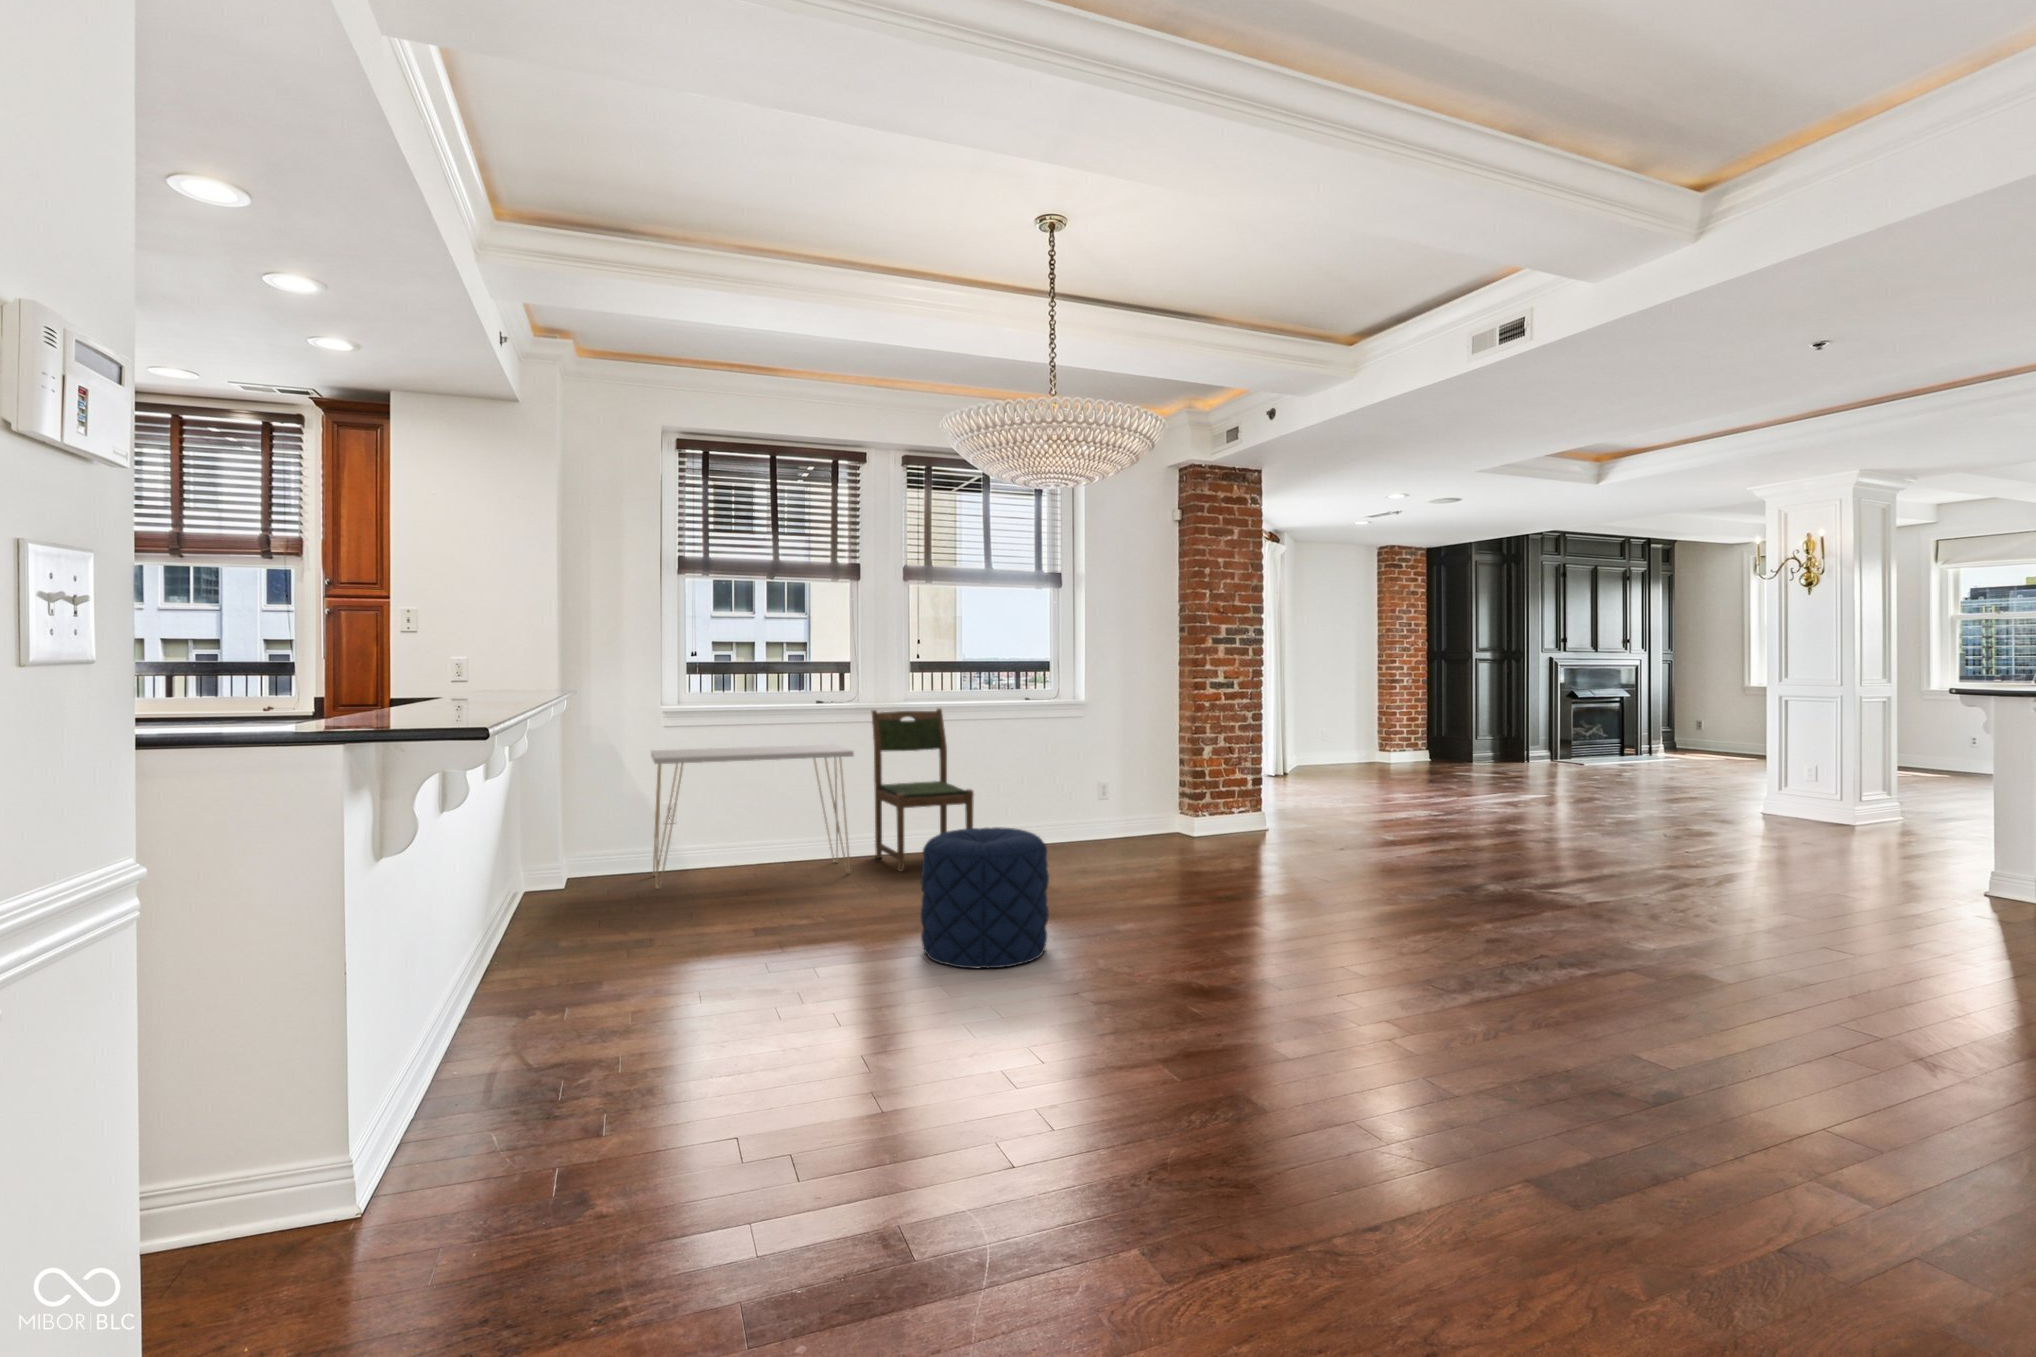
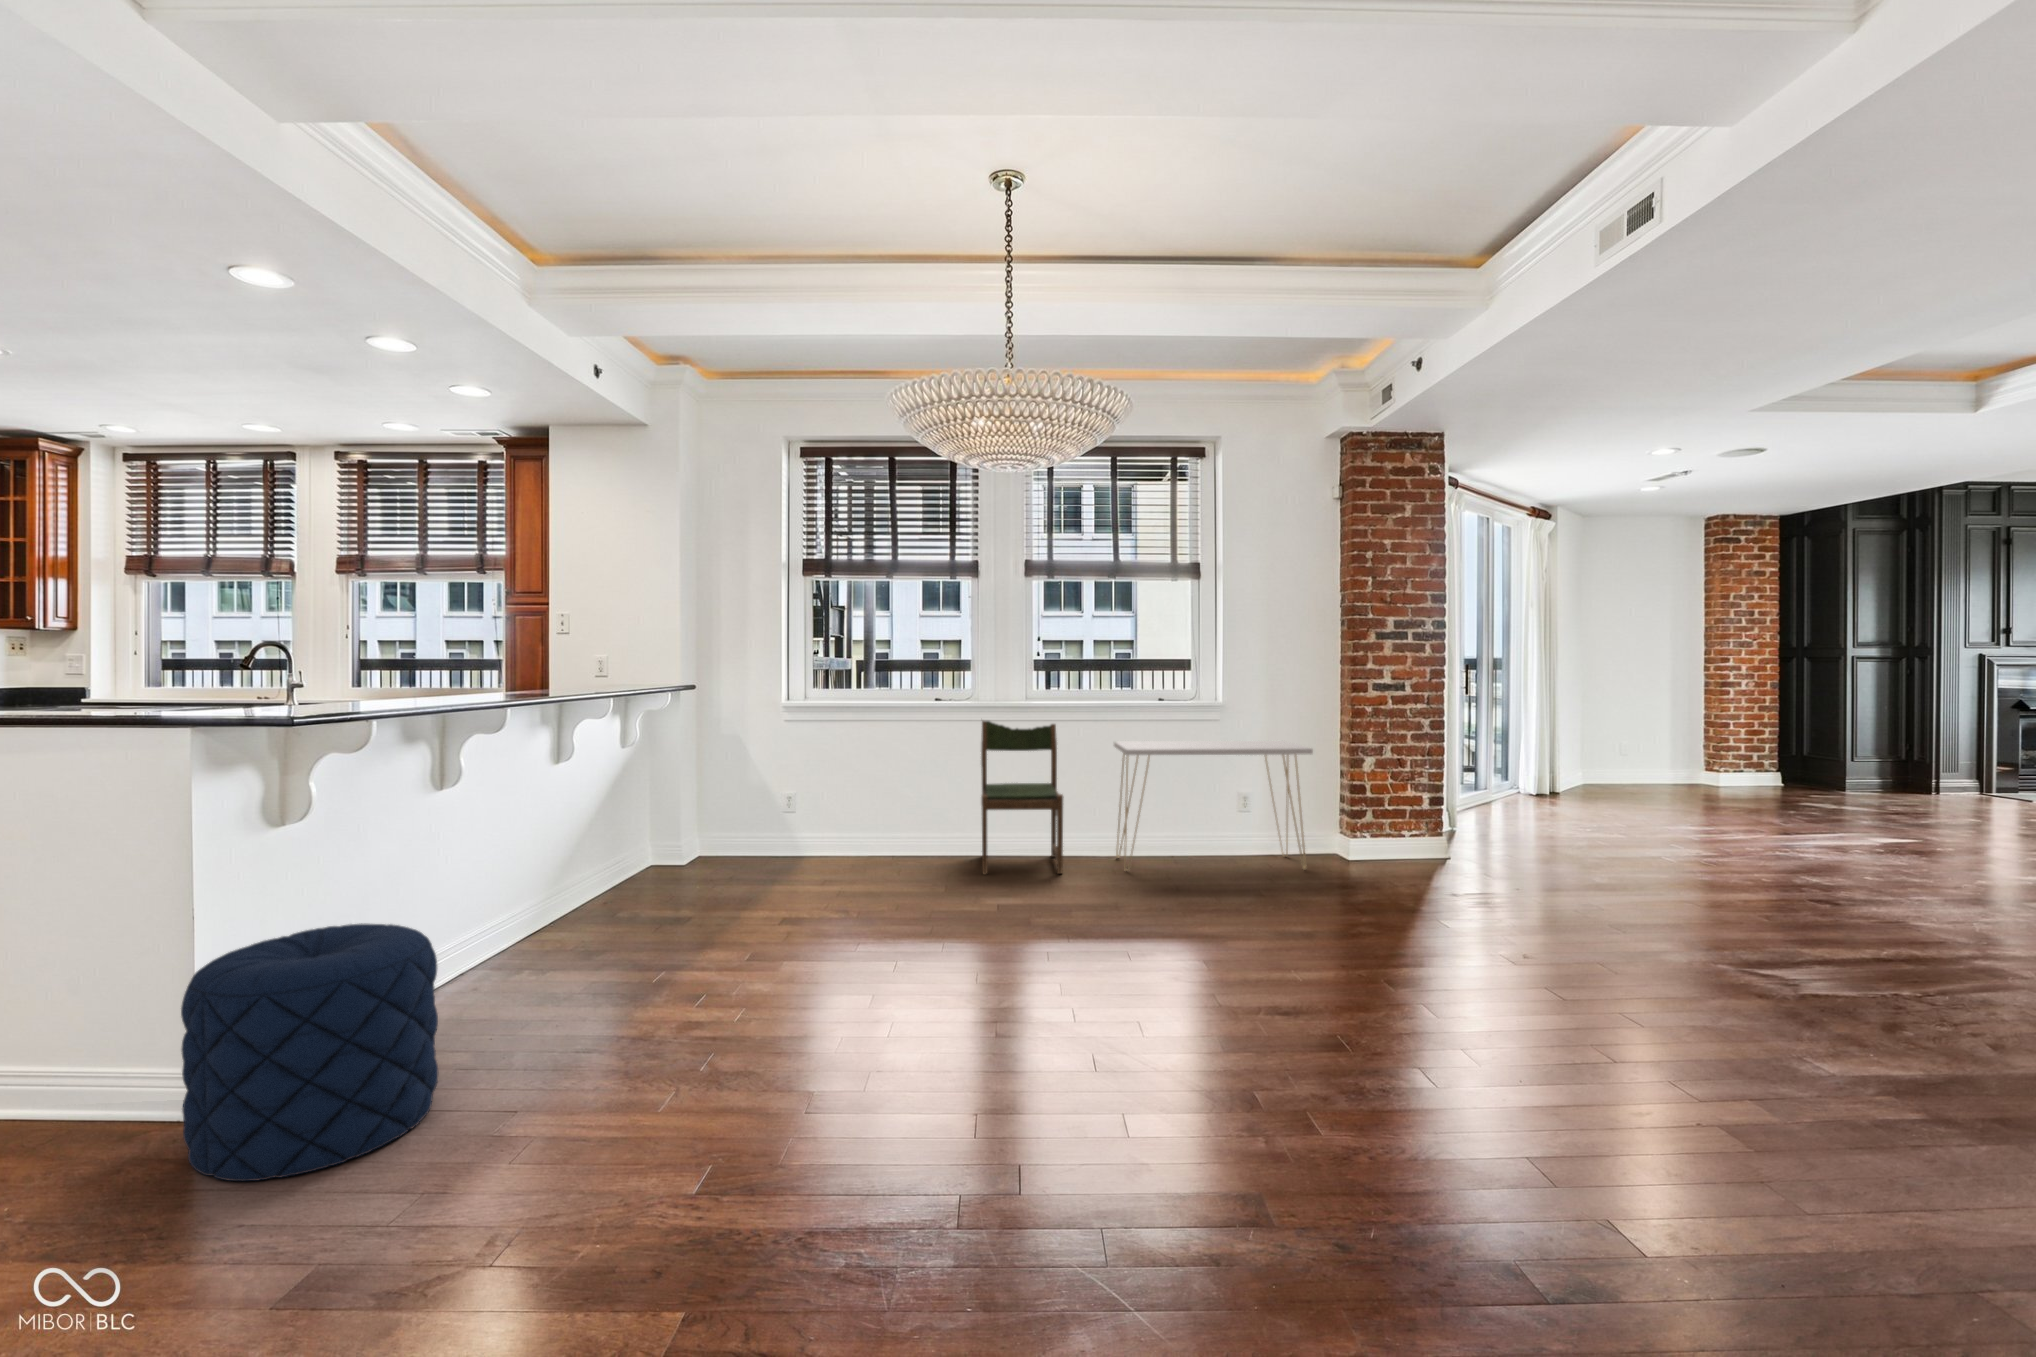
console table: present [651,744,854,889] -> present [1114,741,1313,871]
pouf: present [921,827,1049,968] -> present [181,923,438,1181]

